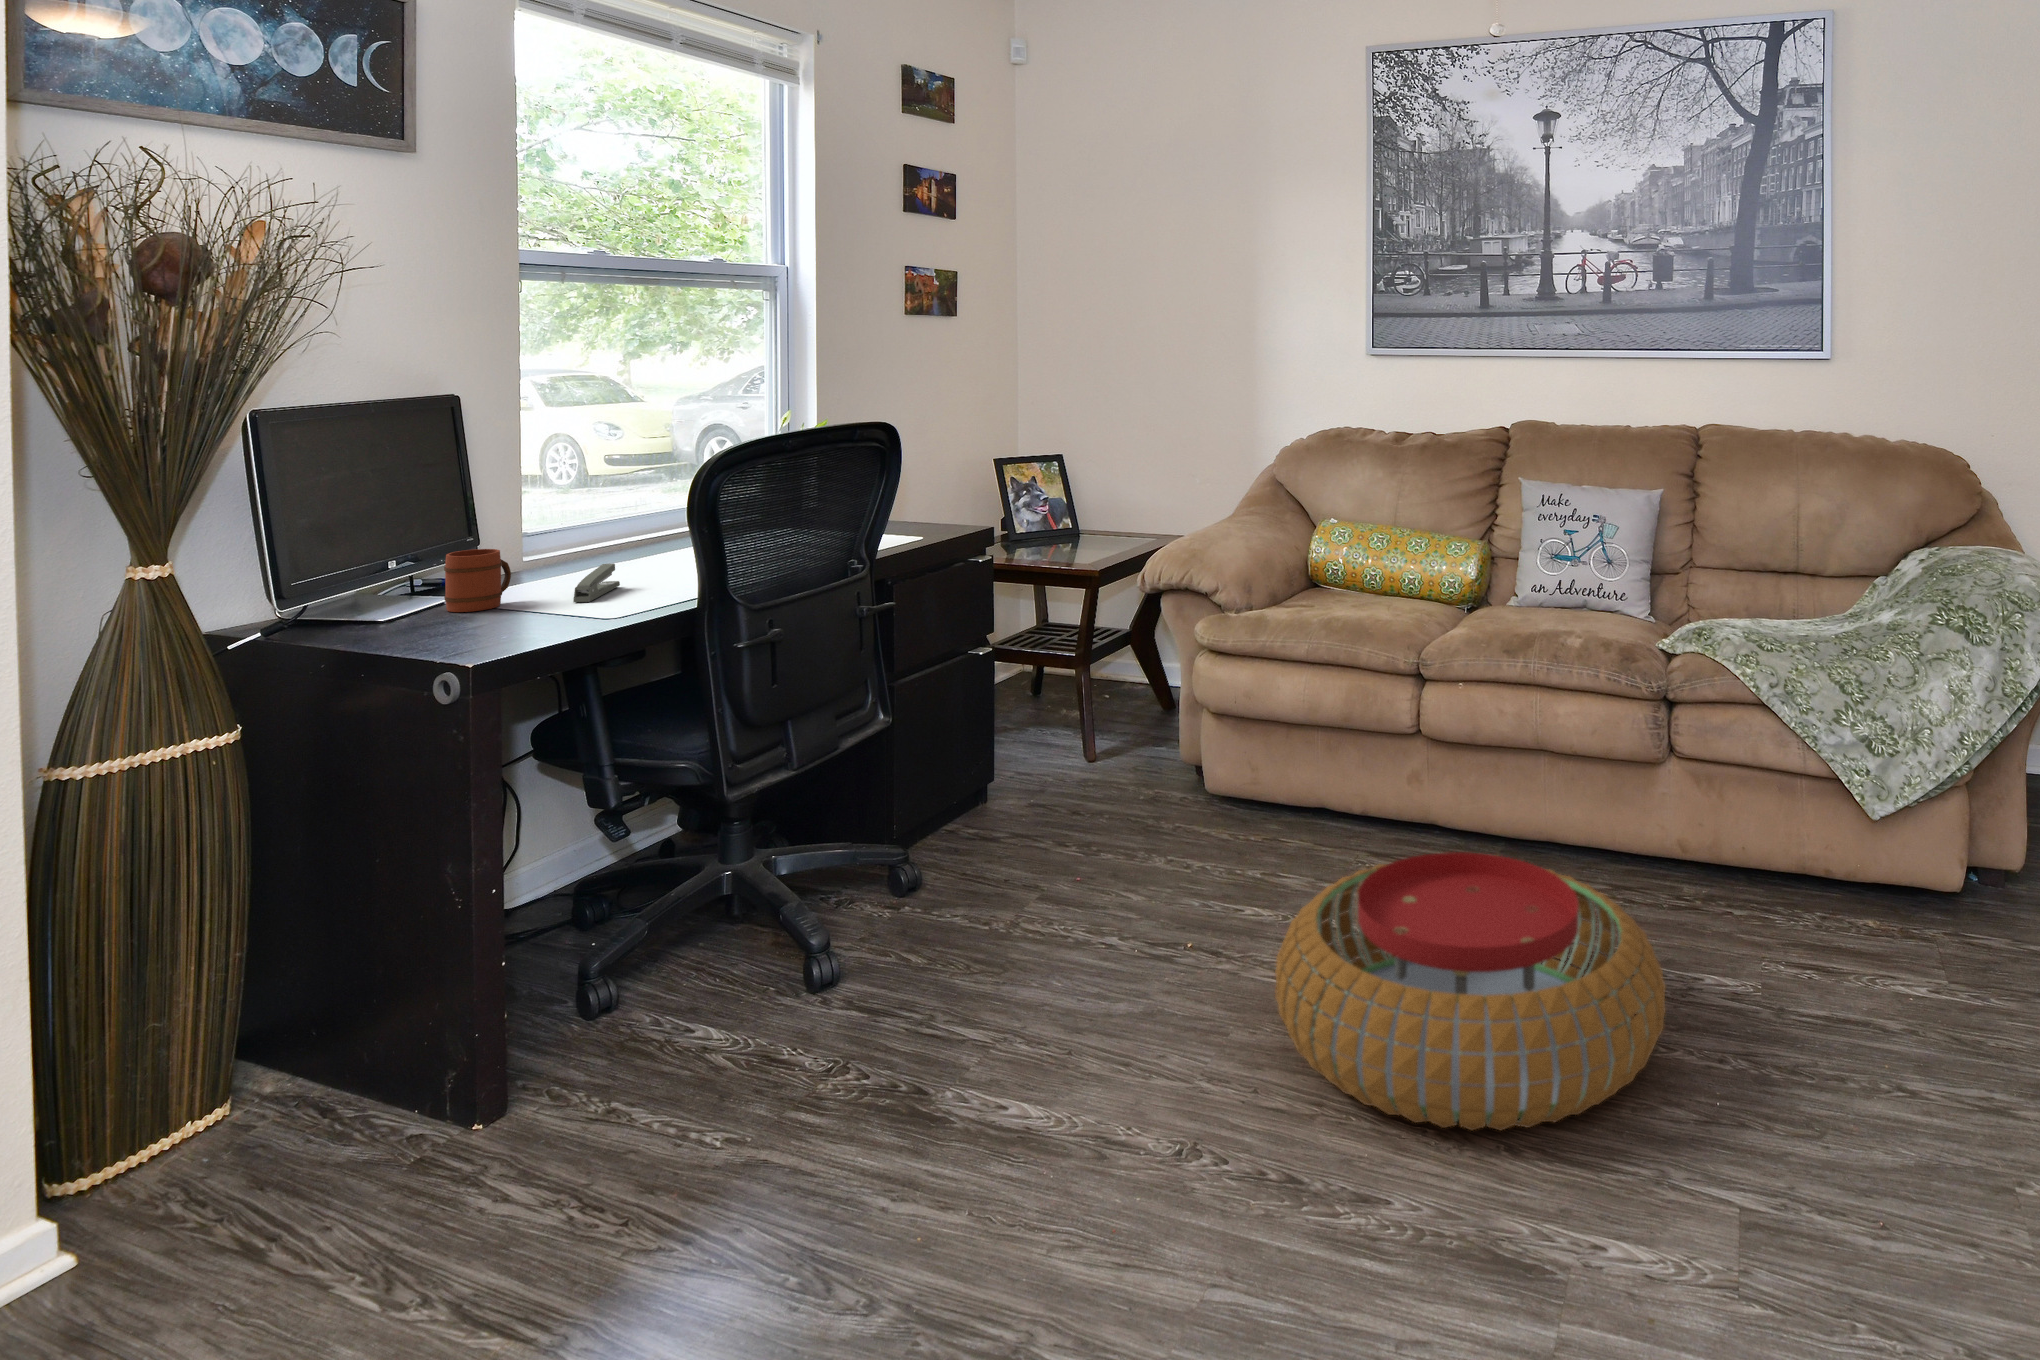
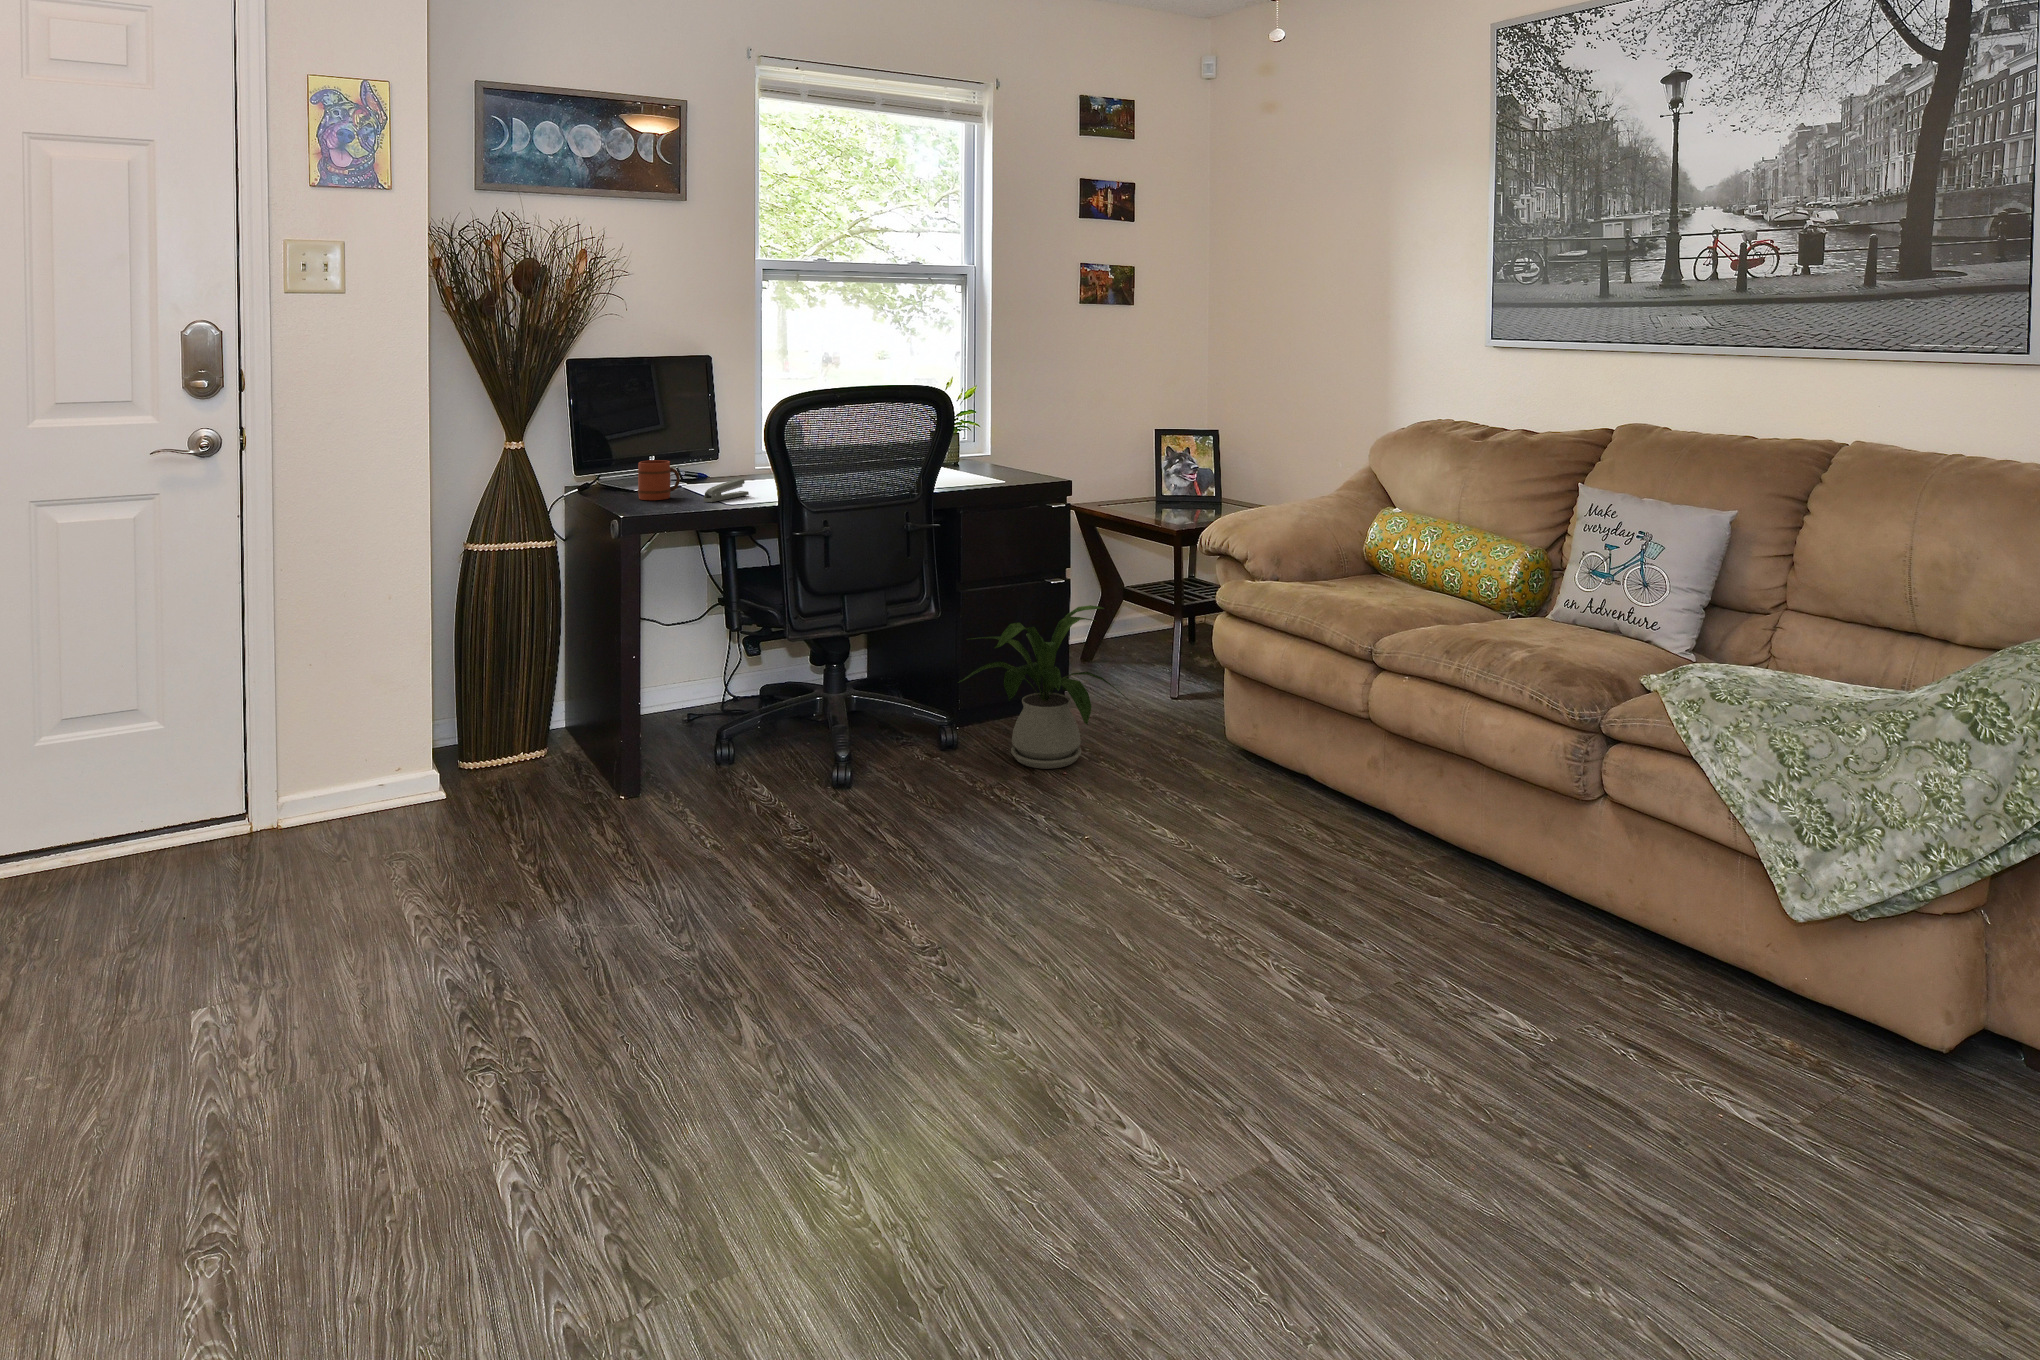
house plant: none [918,664,1127,871] -> present [958,605,1128,769]
pouf: present [1275,852,1666,1130] -> none [1022,814,1392,1074]

